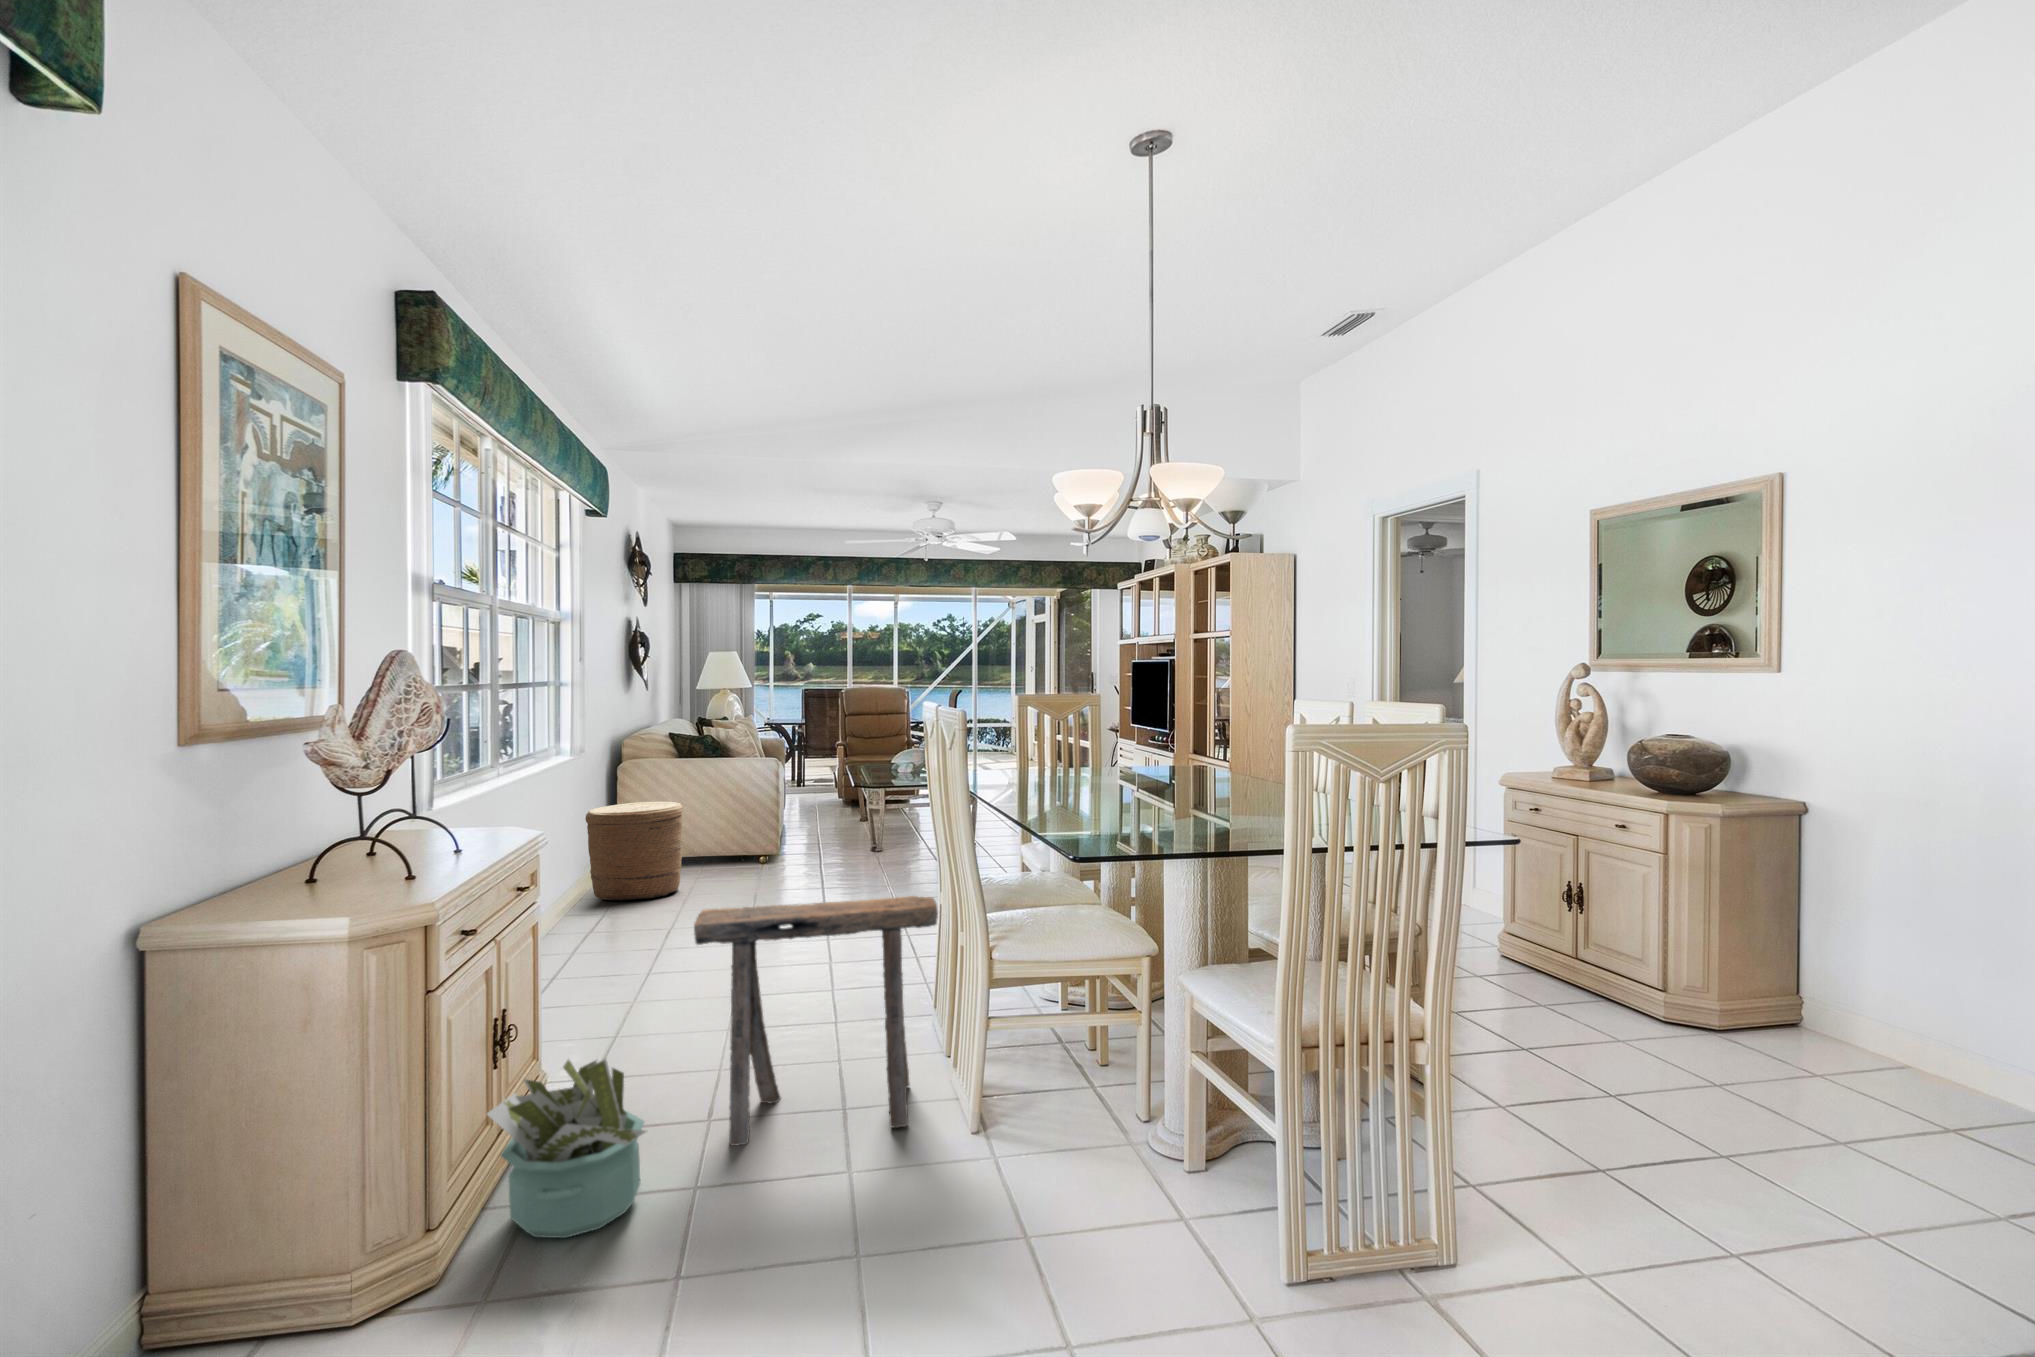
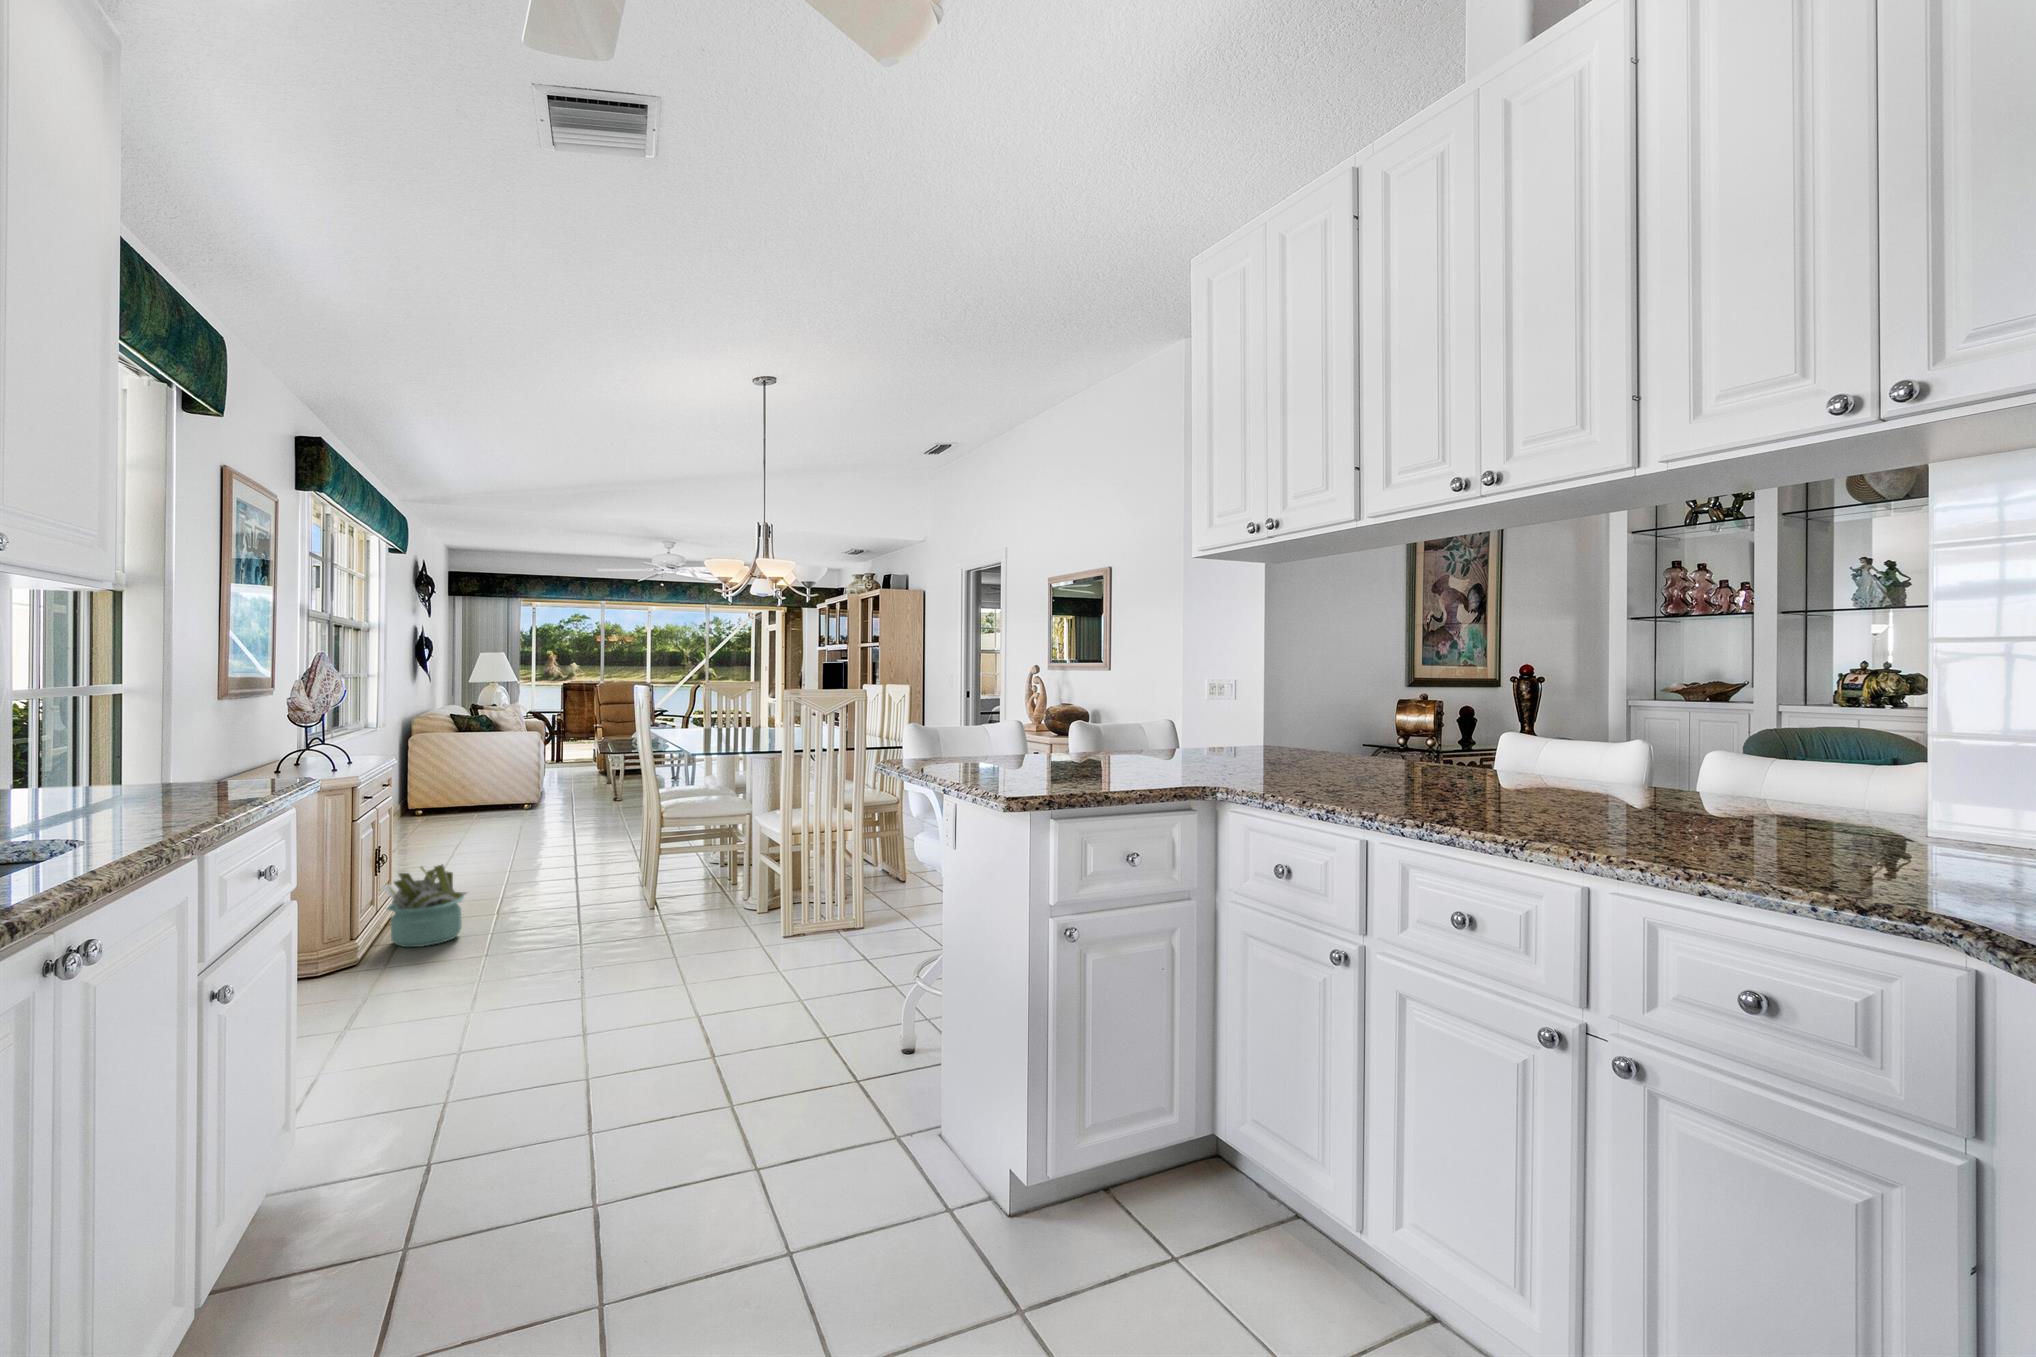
woven basket: present [585,802,683,900] -> none [388,763,466,833]
stool: present [694,896,938,1146] -> none [490,791,633,920]

